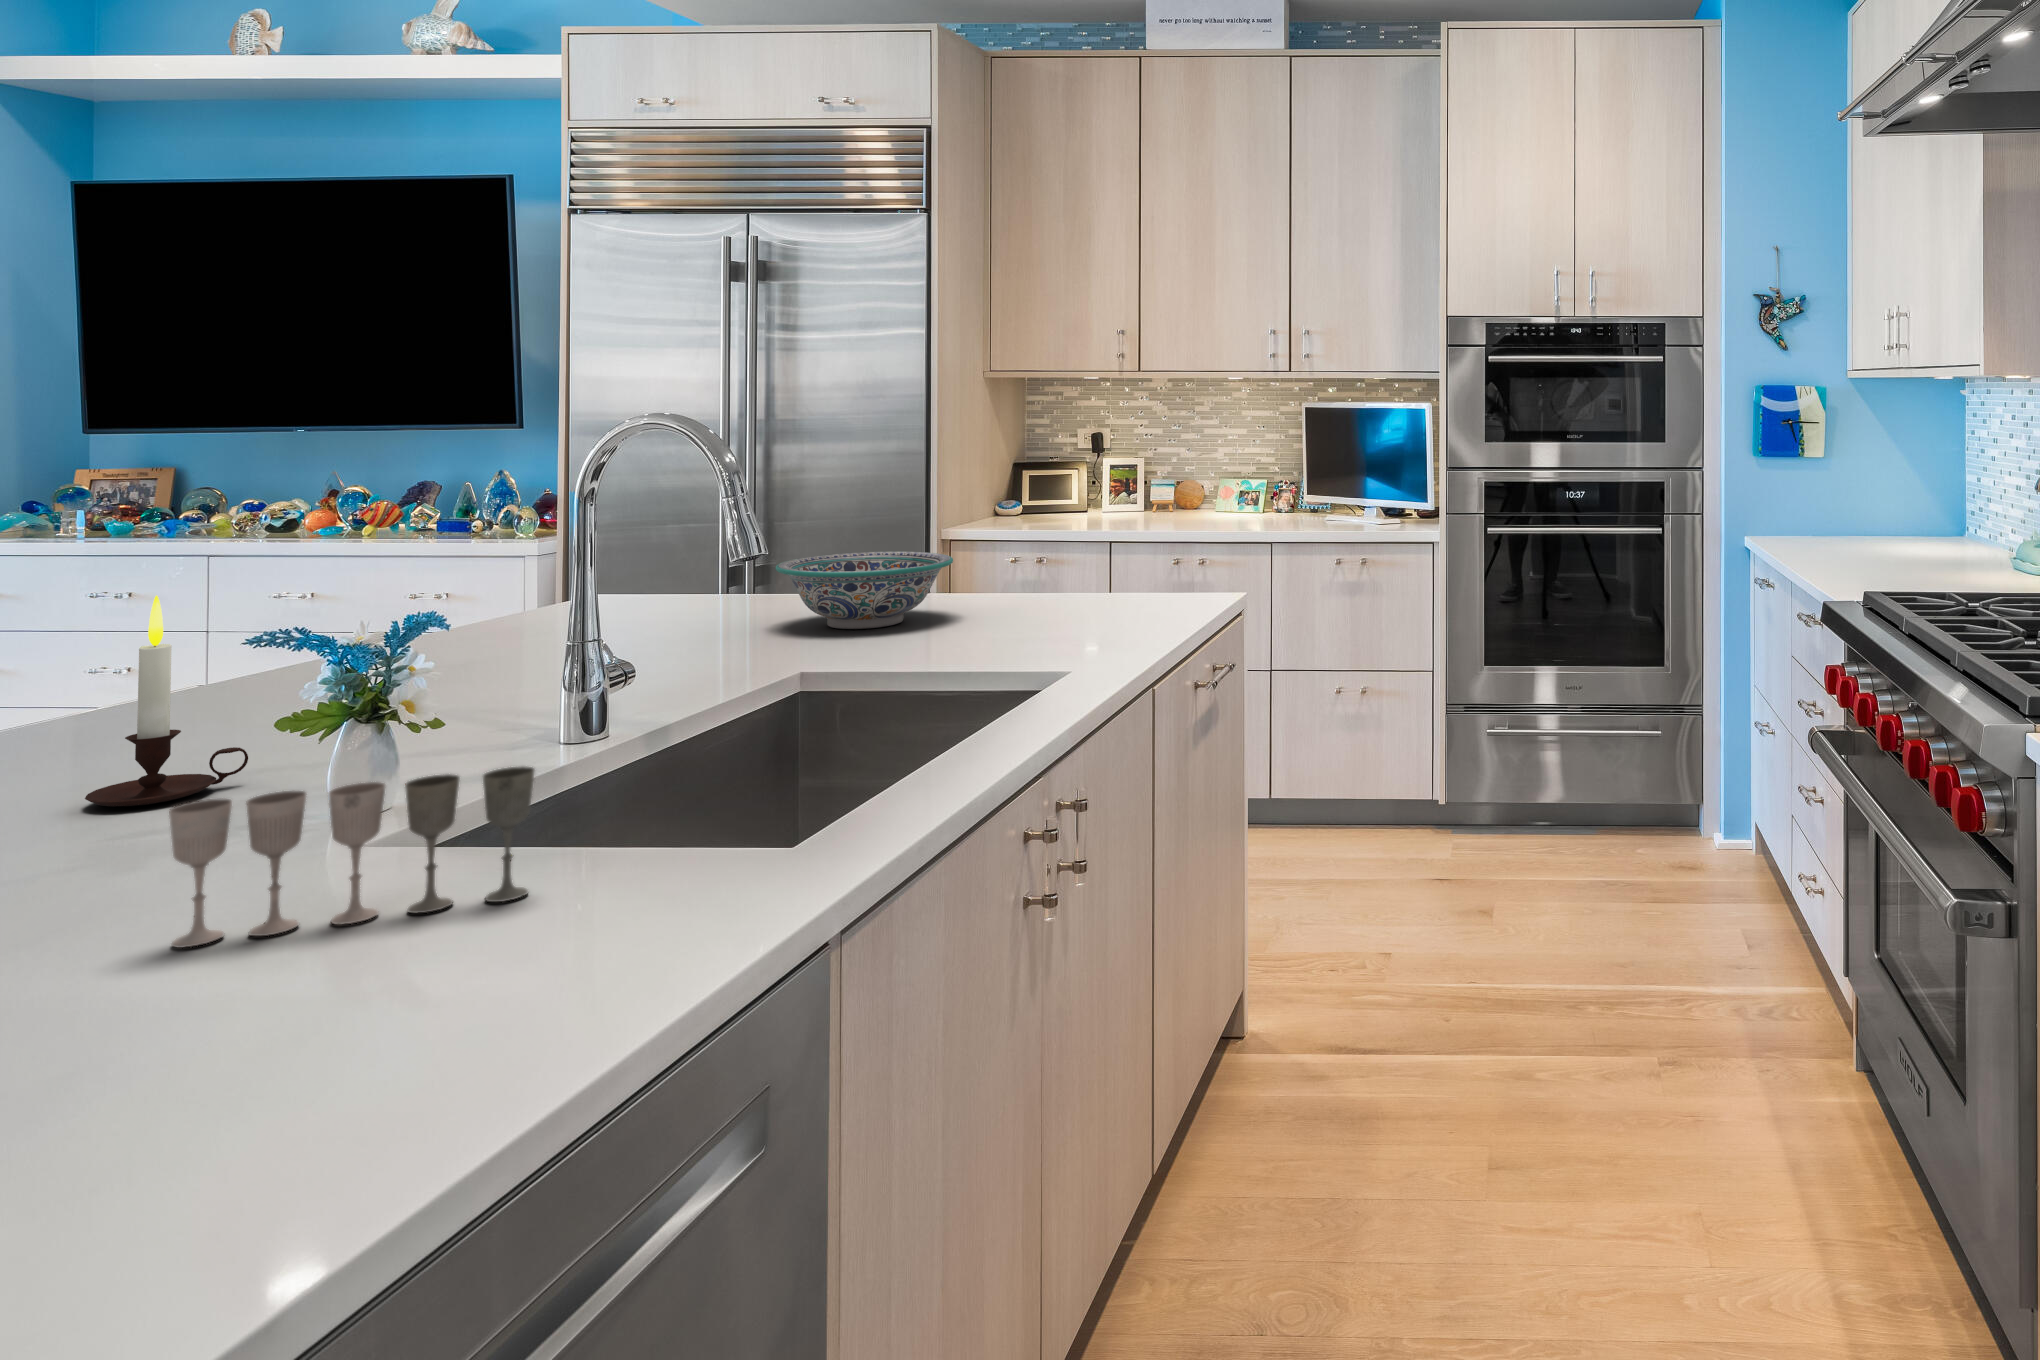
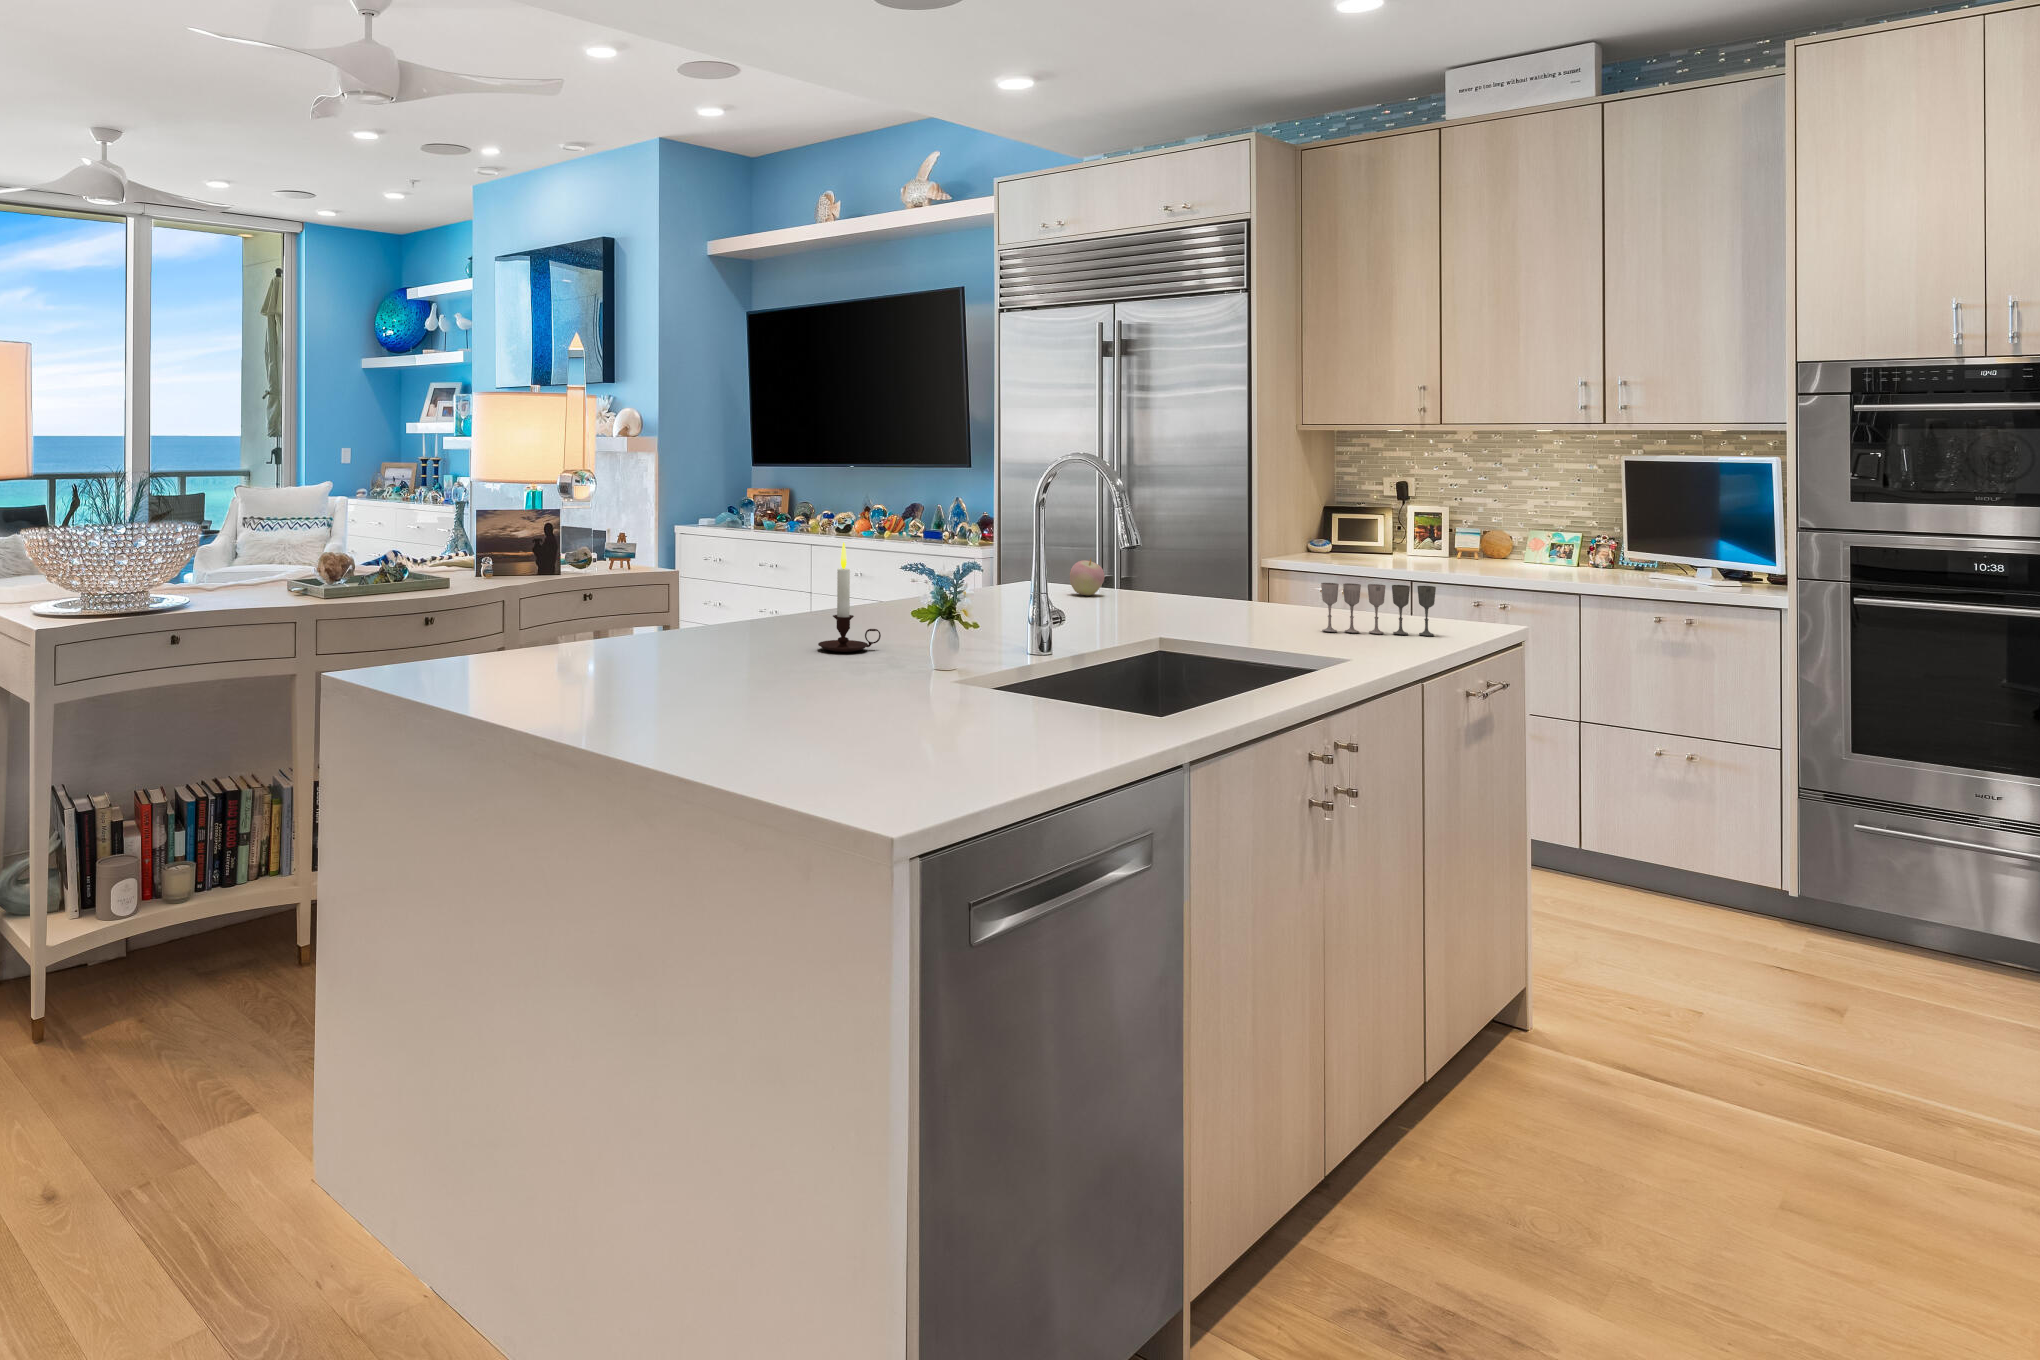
decorative bowl: present [776,552,953,629] -> none [1143,559,1270,614]
apple: none [662,560,718,615] -> present [1070,559,1105,596]
wine glass: present [169,767,534,948] -> present [1321,583,1436,636]

